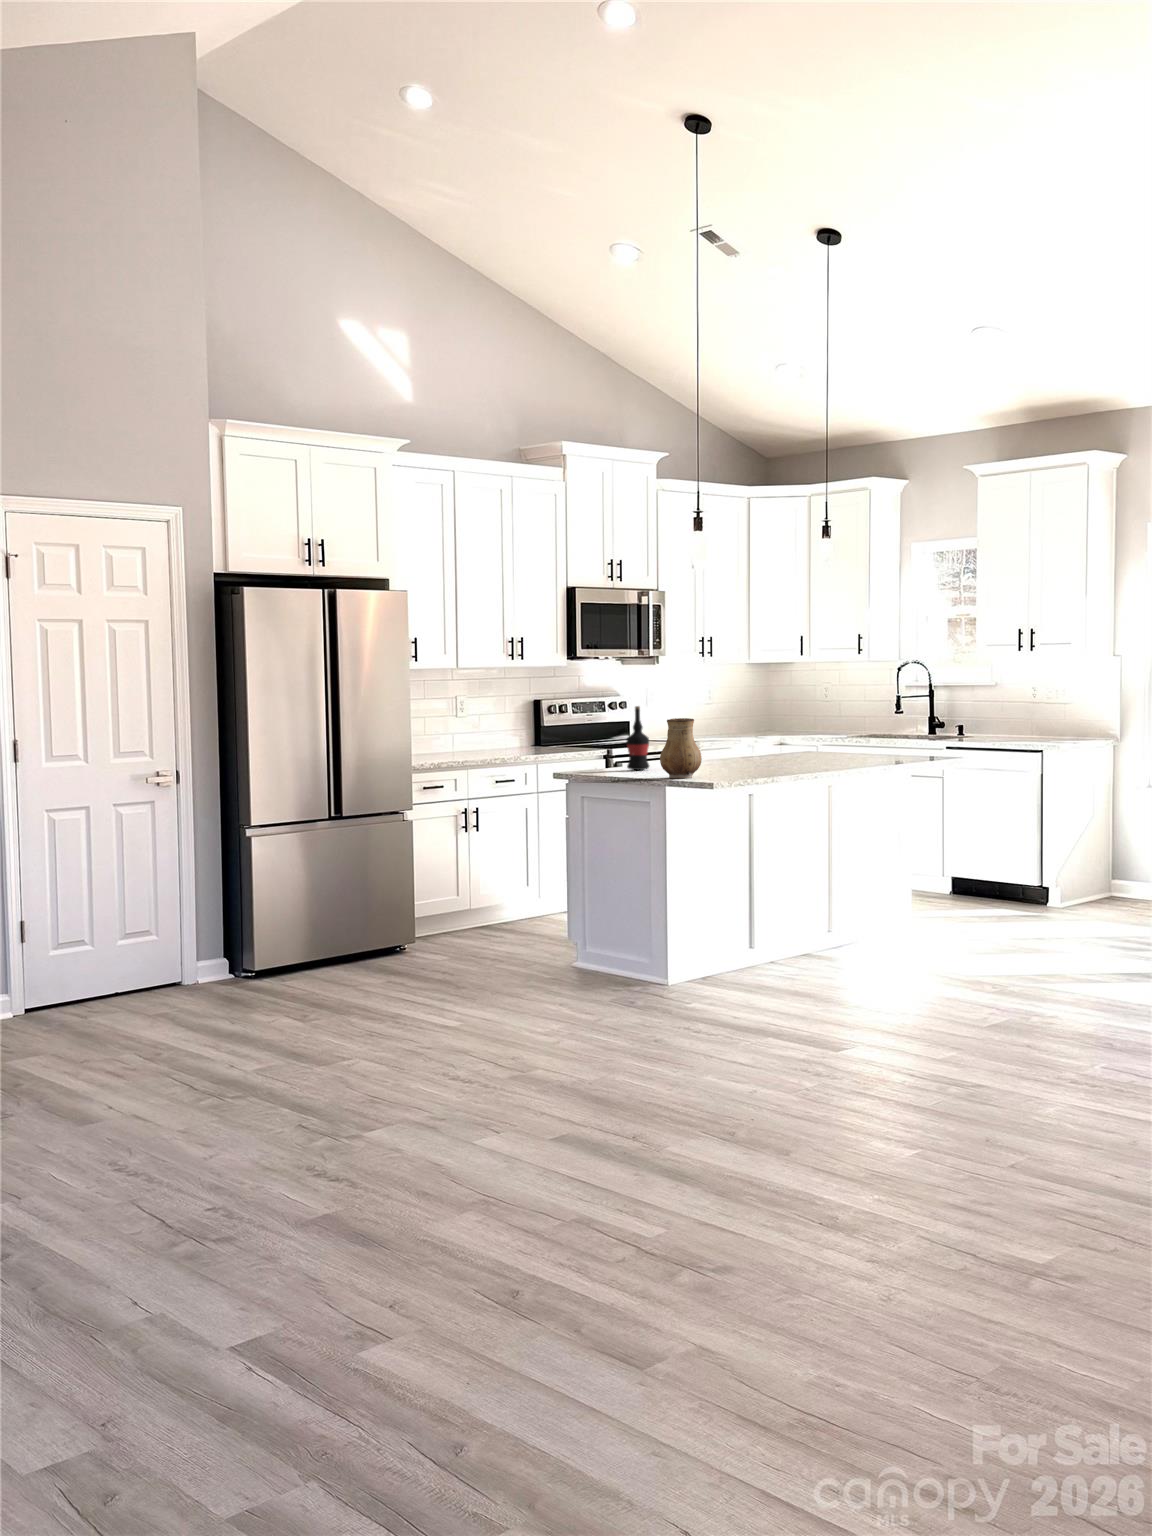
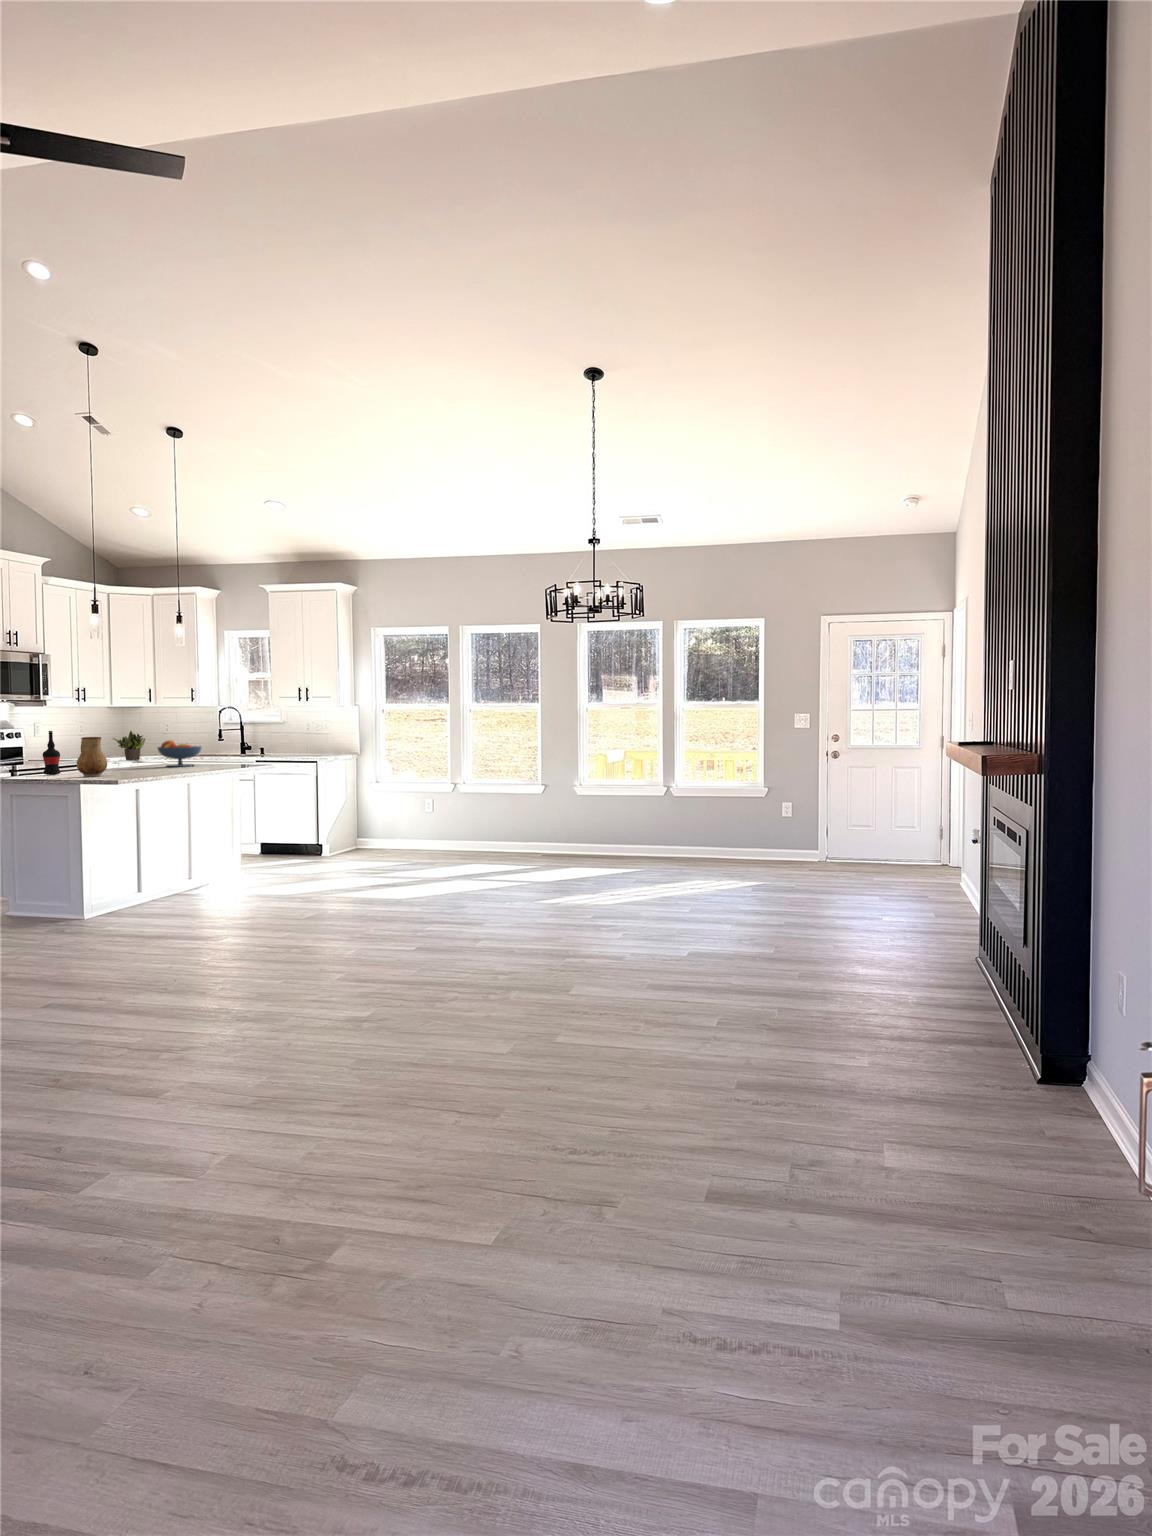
potted plant: none [745,696,792,741] -> present [113,731,145,760]
fruit bowl: none [787,719,853,761] -> present [158,740,201,767]

